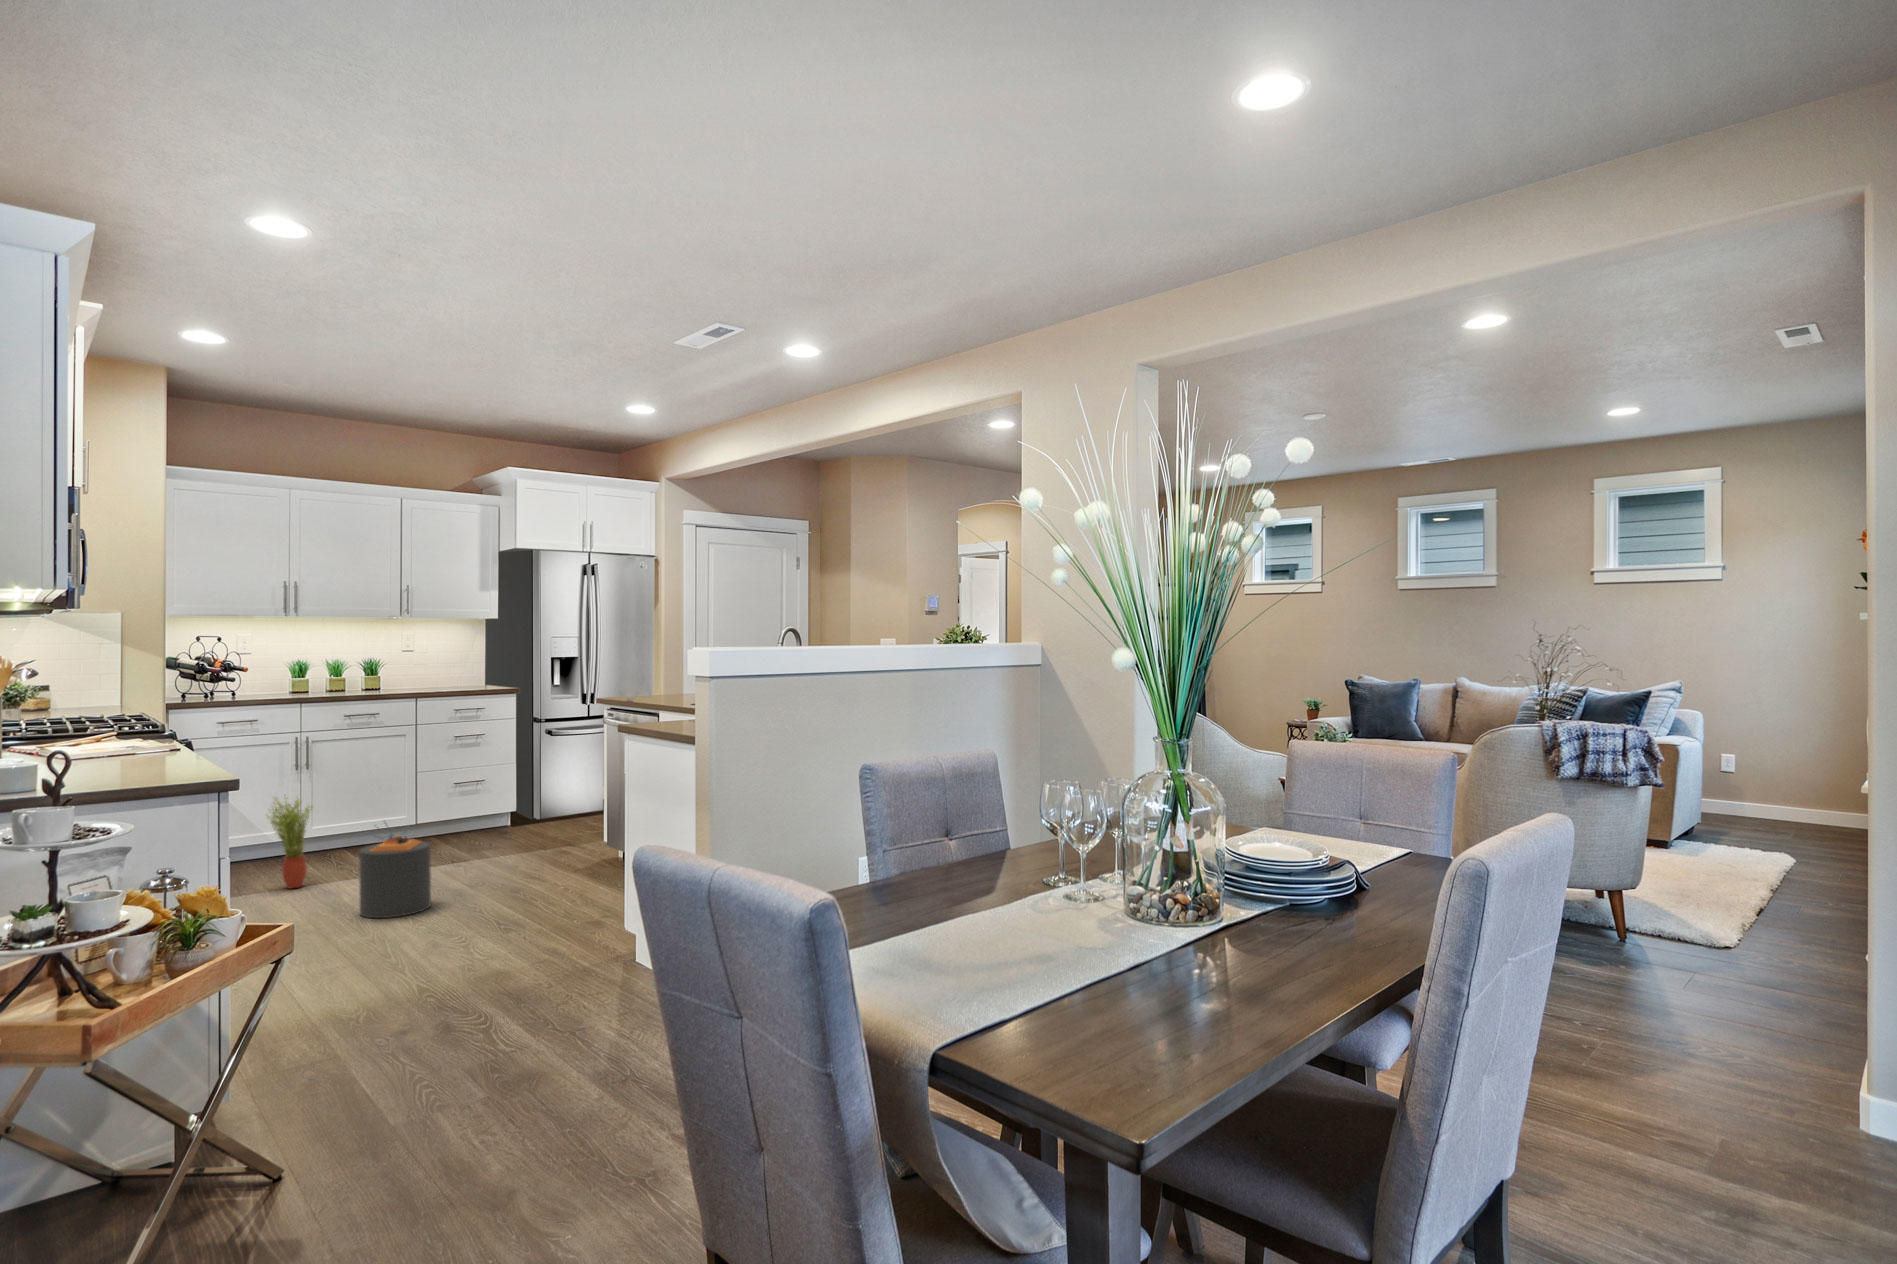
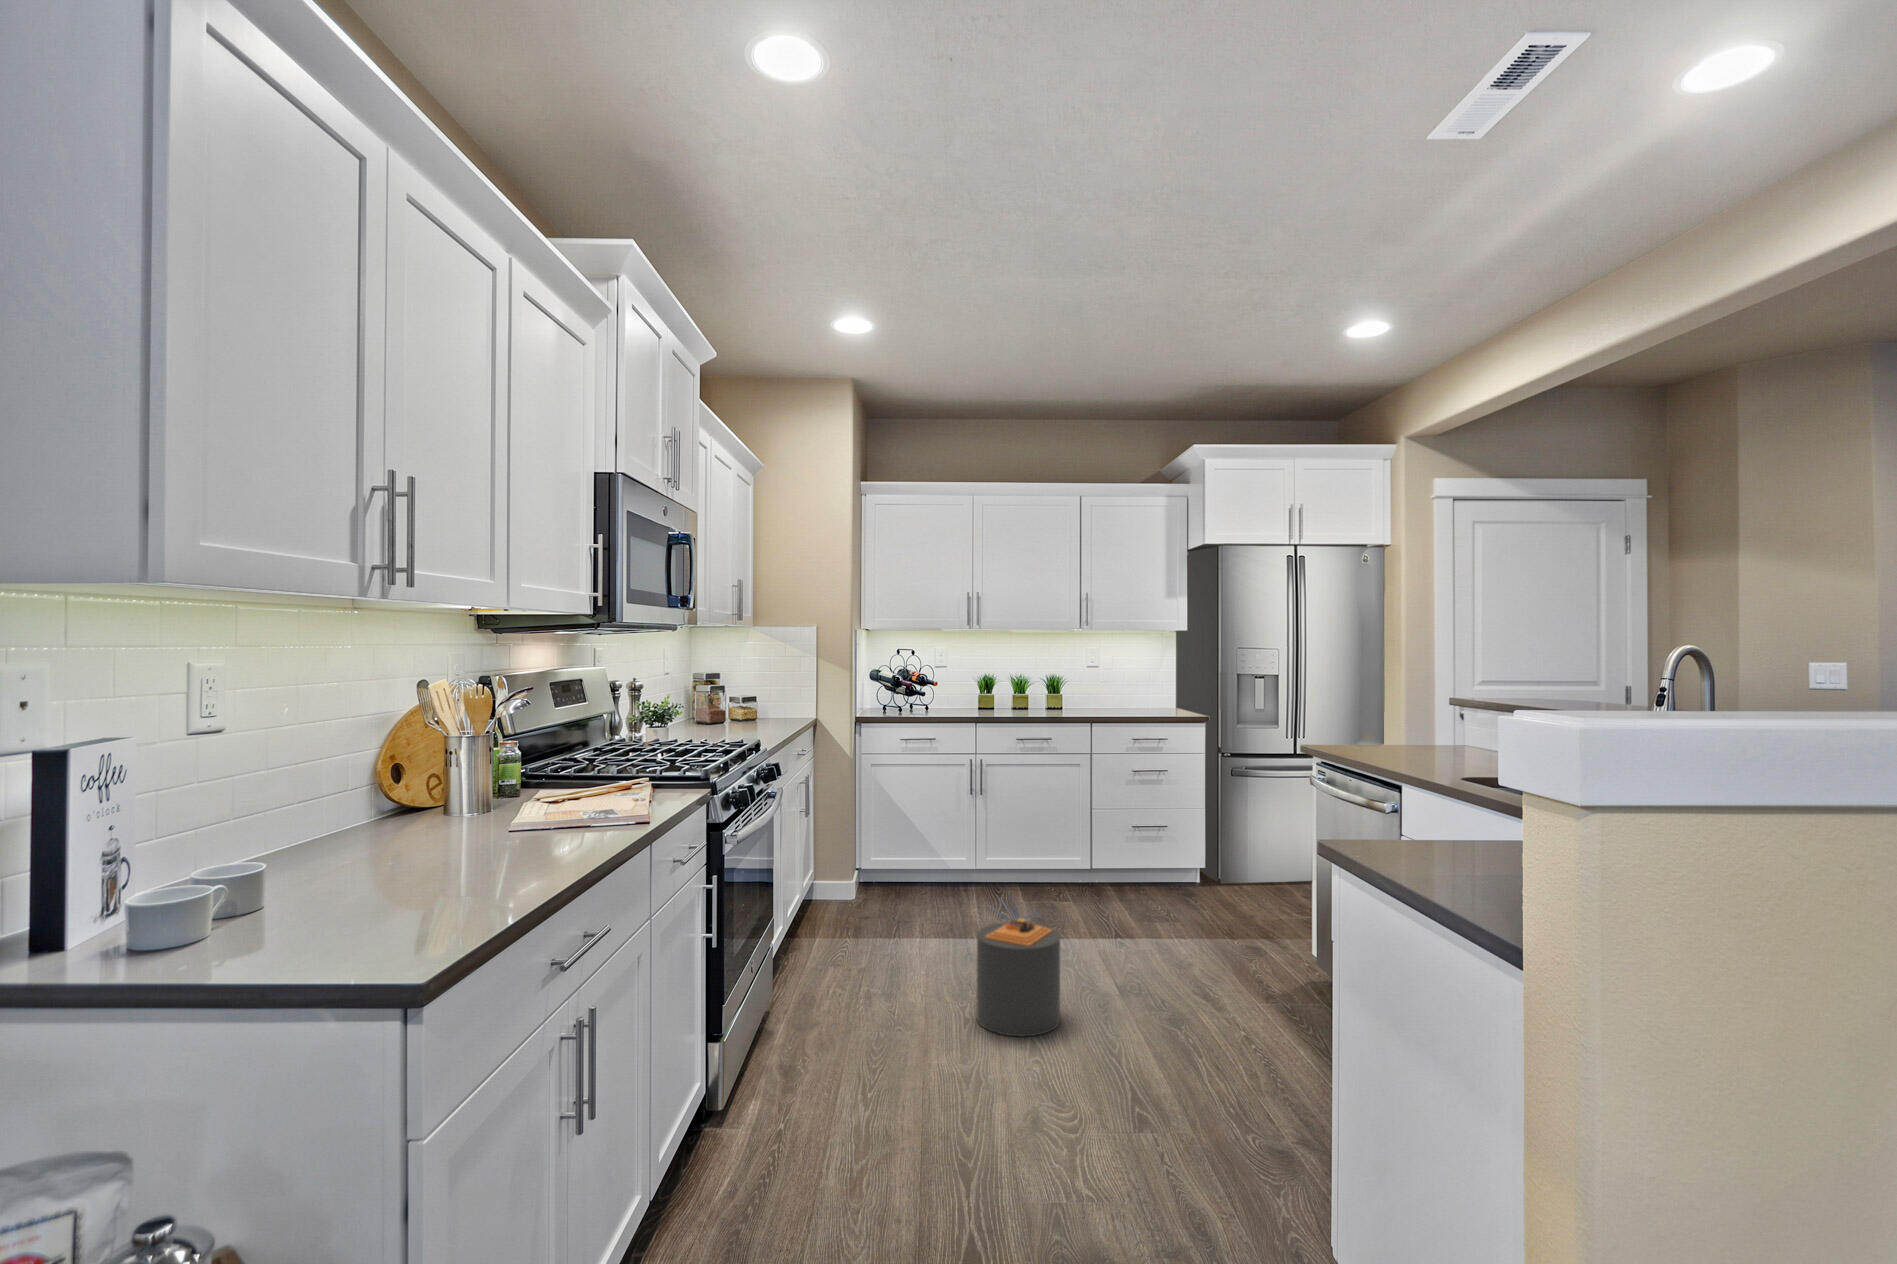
potted plant: present [267,797,312,888] -> none [914,833,960,944]

